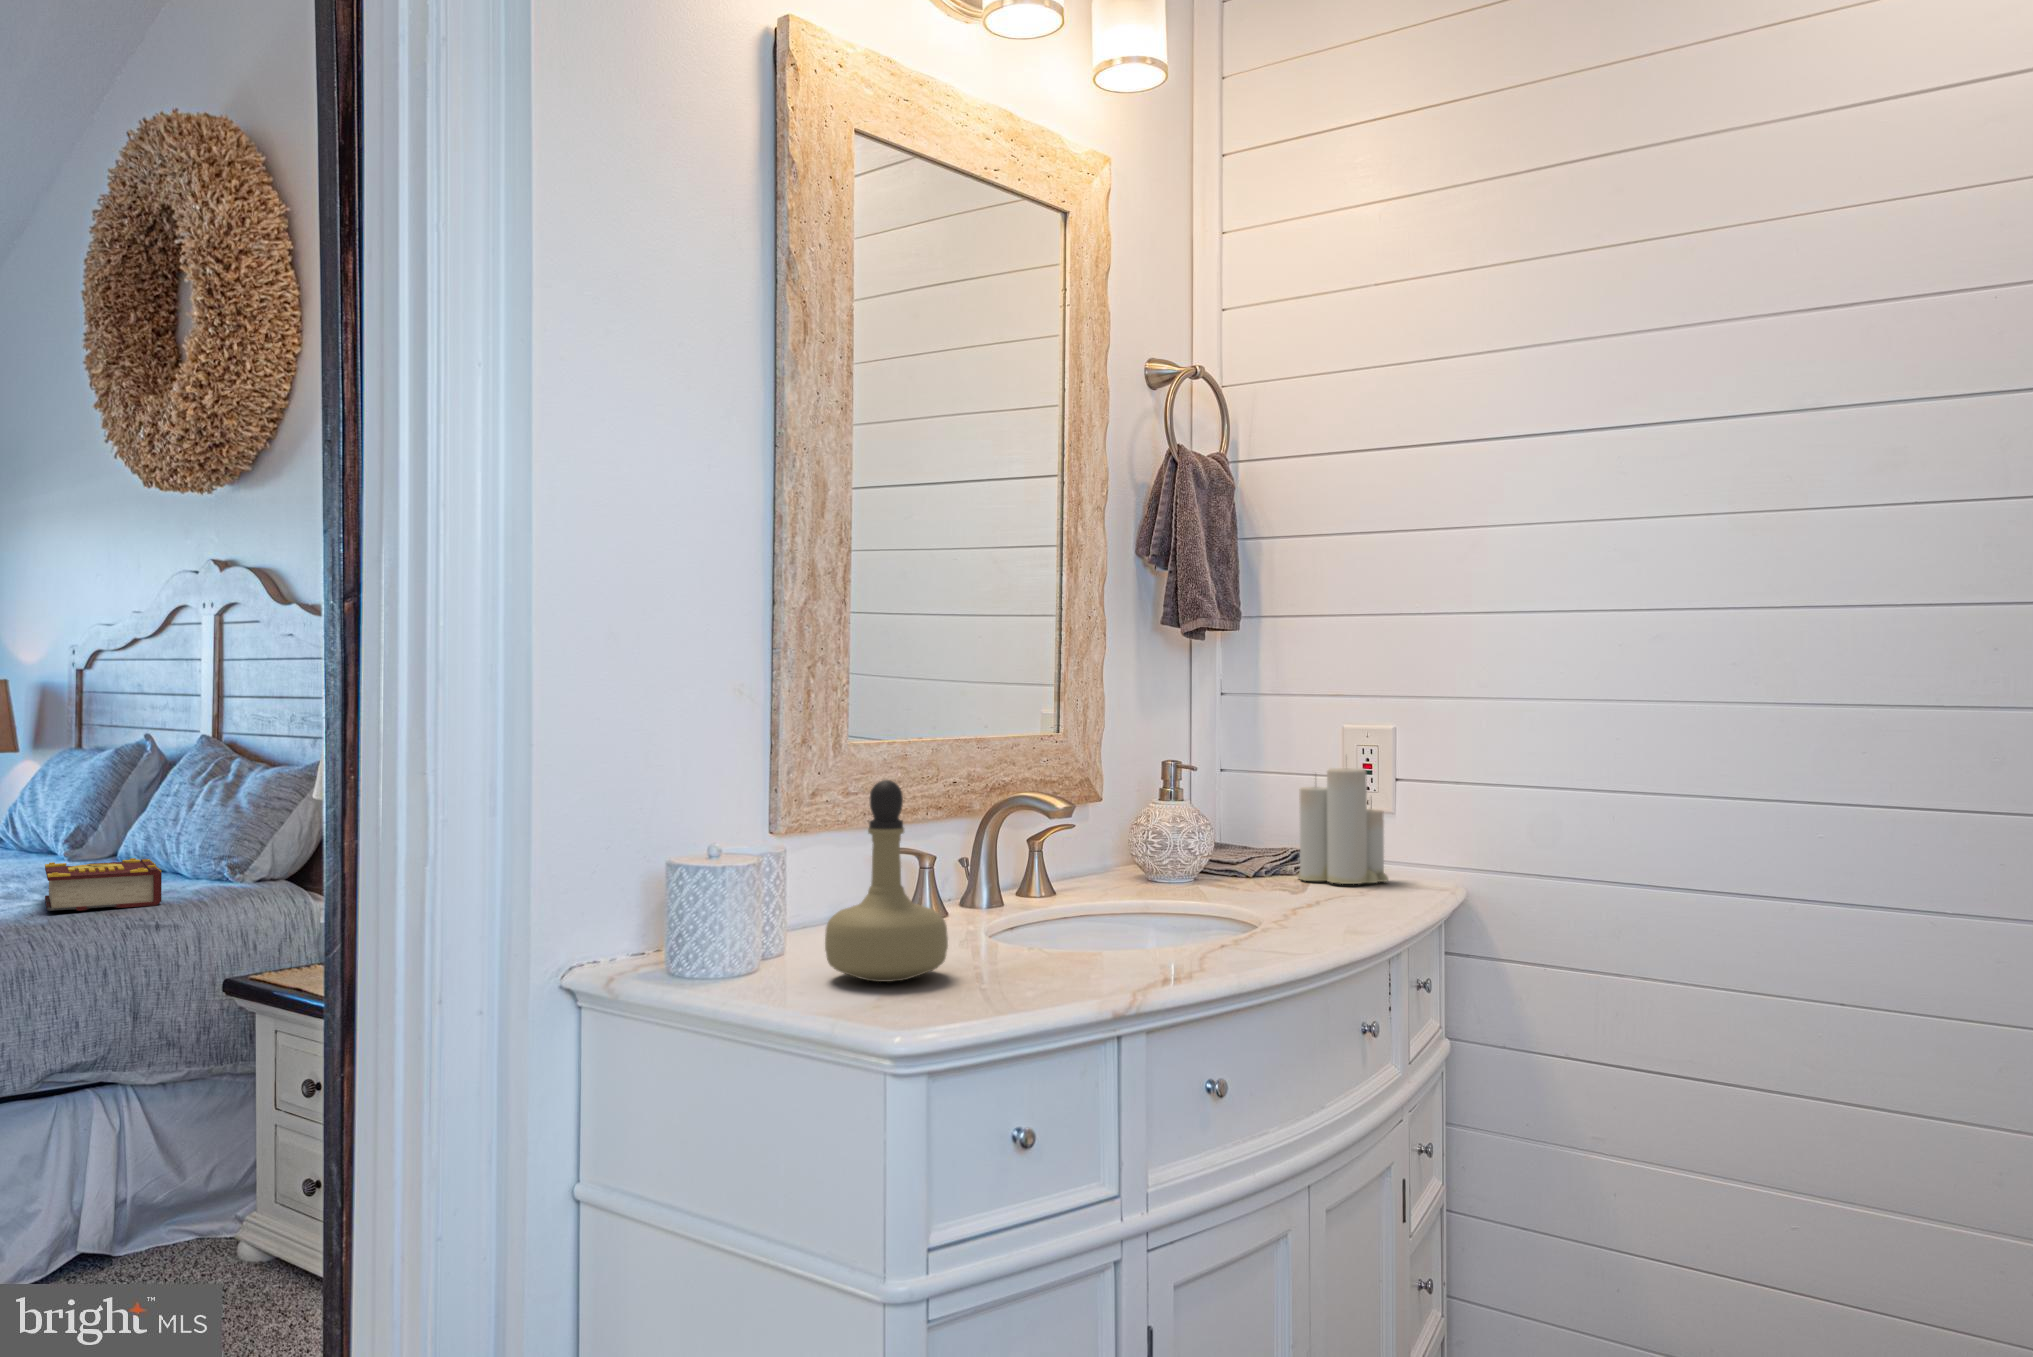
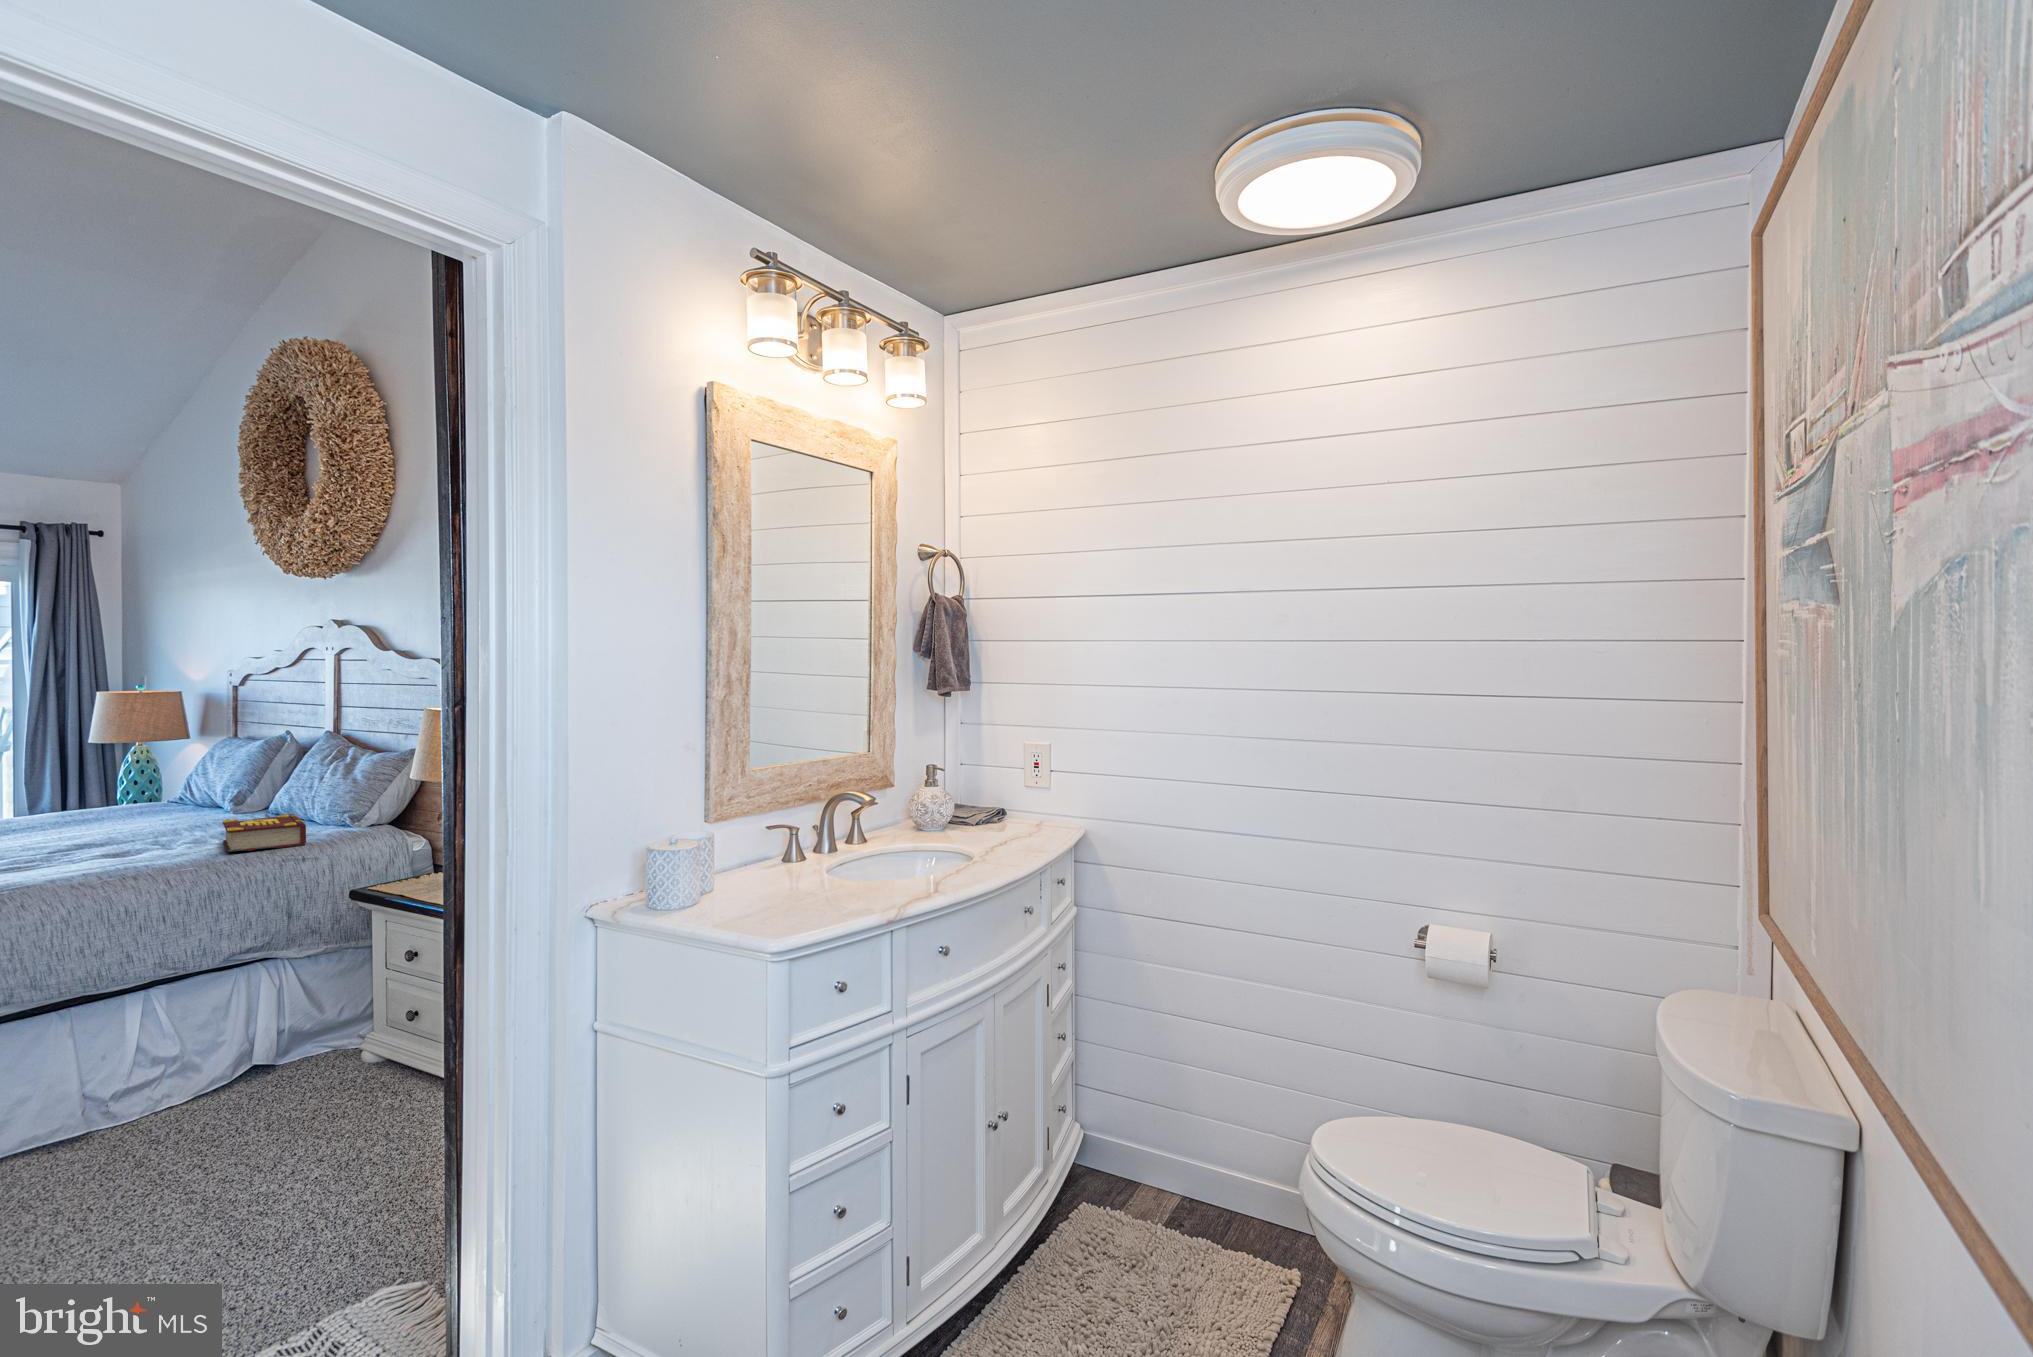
candle: present [1298,768,1389,884] -> none [999,763,1047,832]
perfume bottle: present [825,780,948,982] -> none [738,801,805,910]

